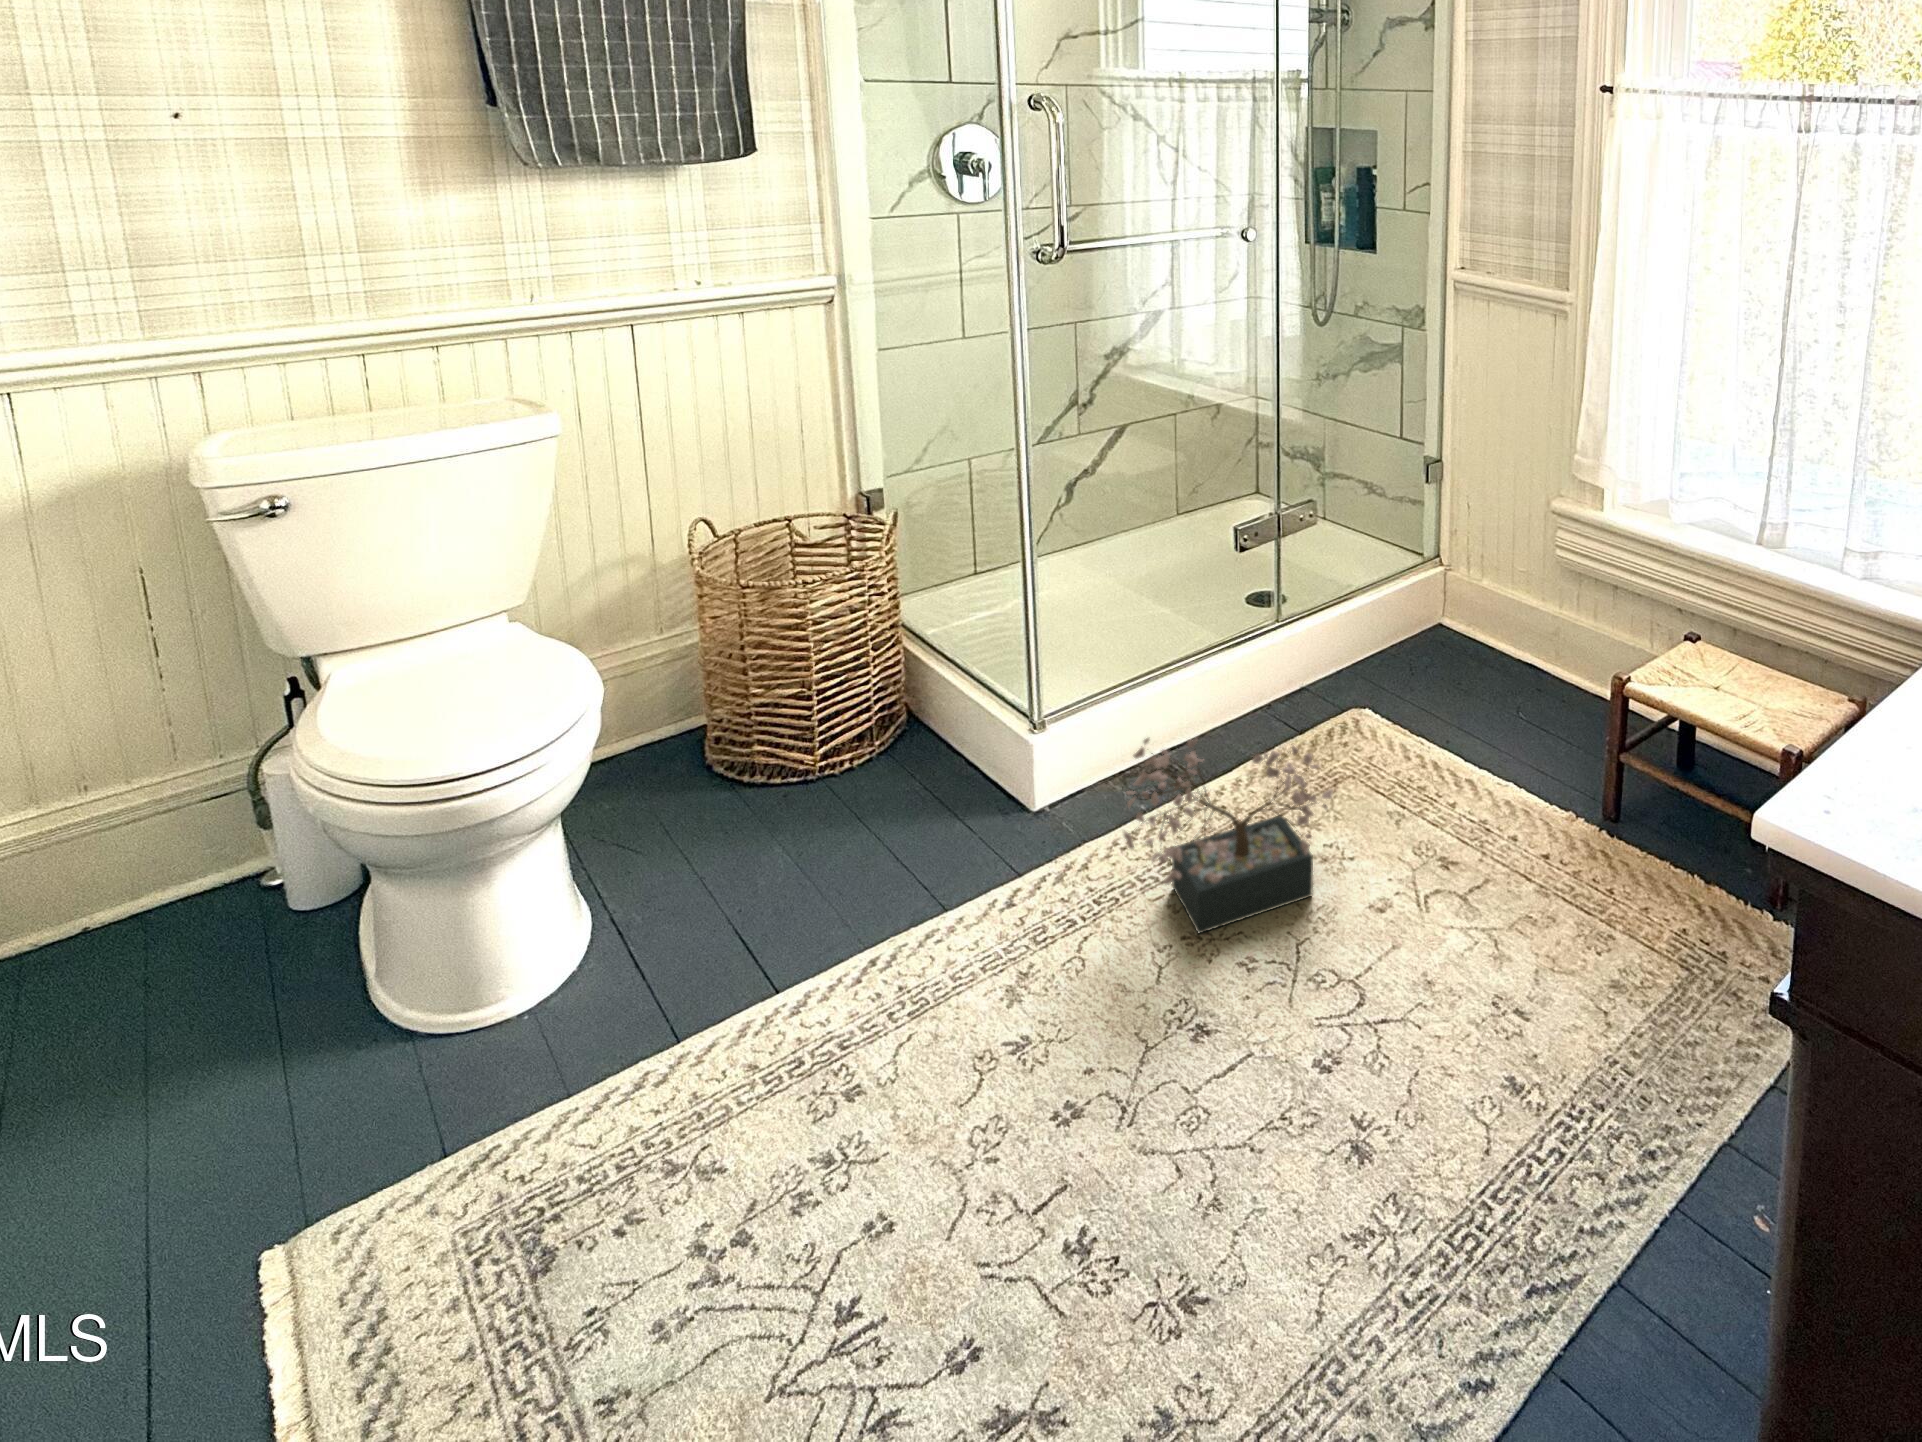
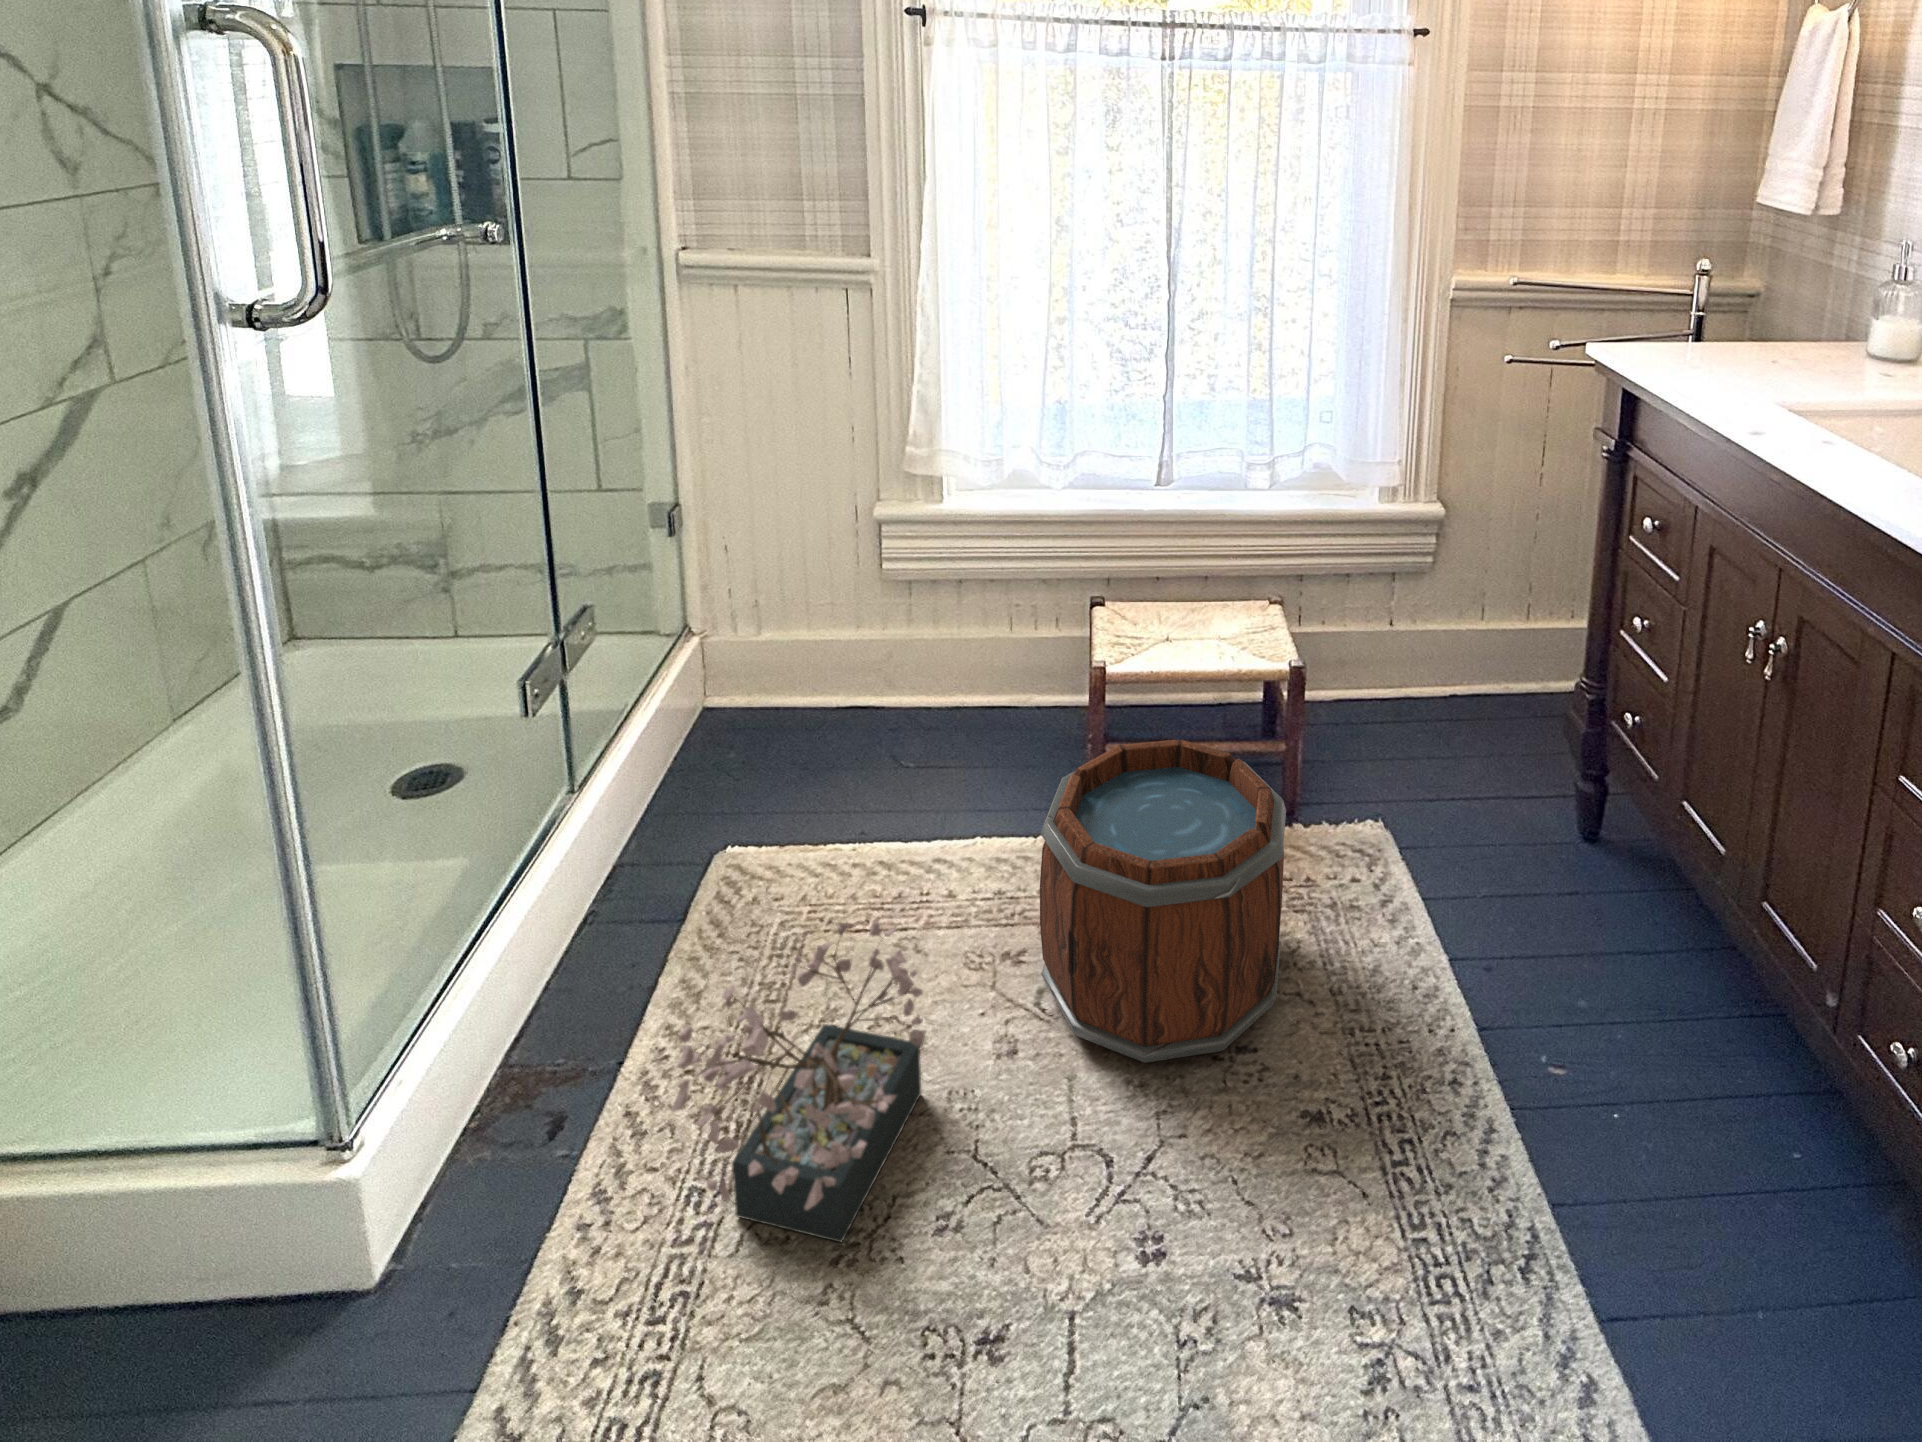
bucket: none [1416,726,1639,1001] -> present [1040,739,1286,1063]

